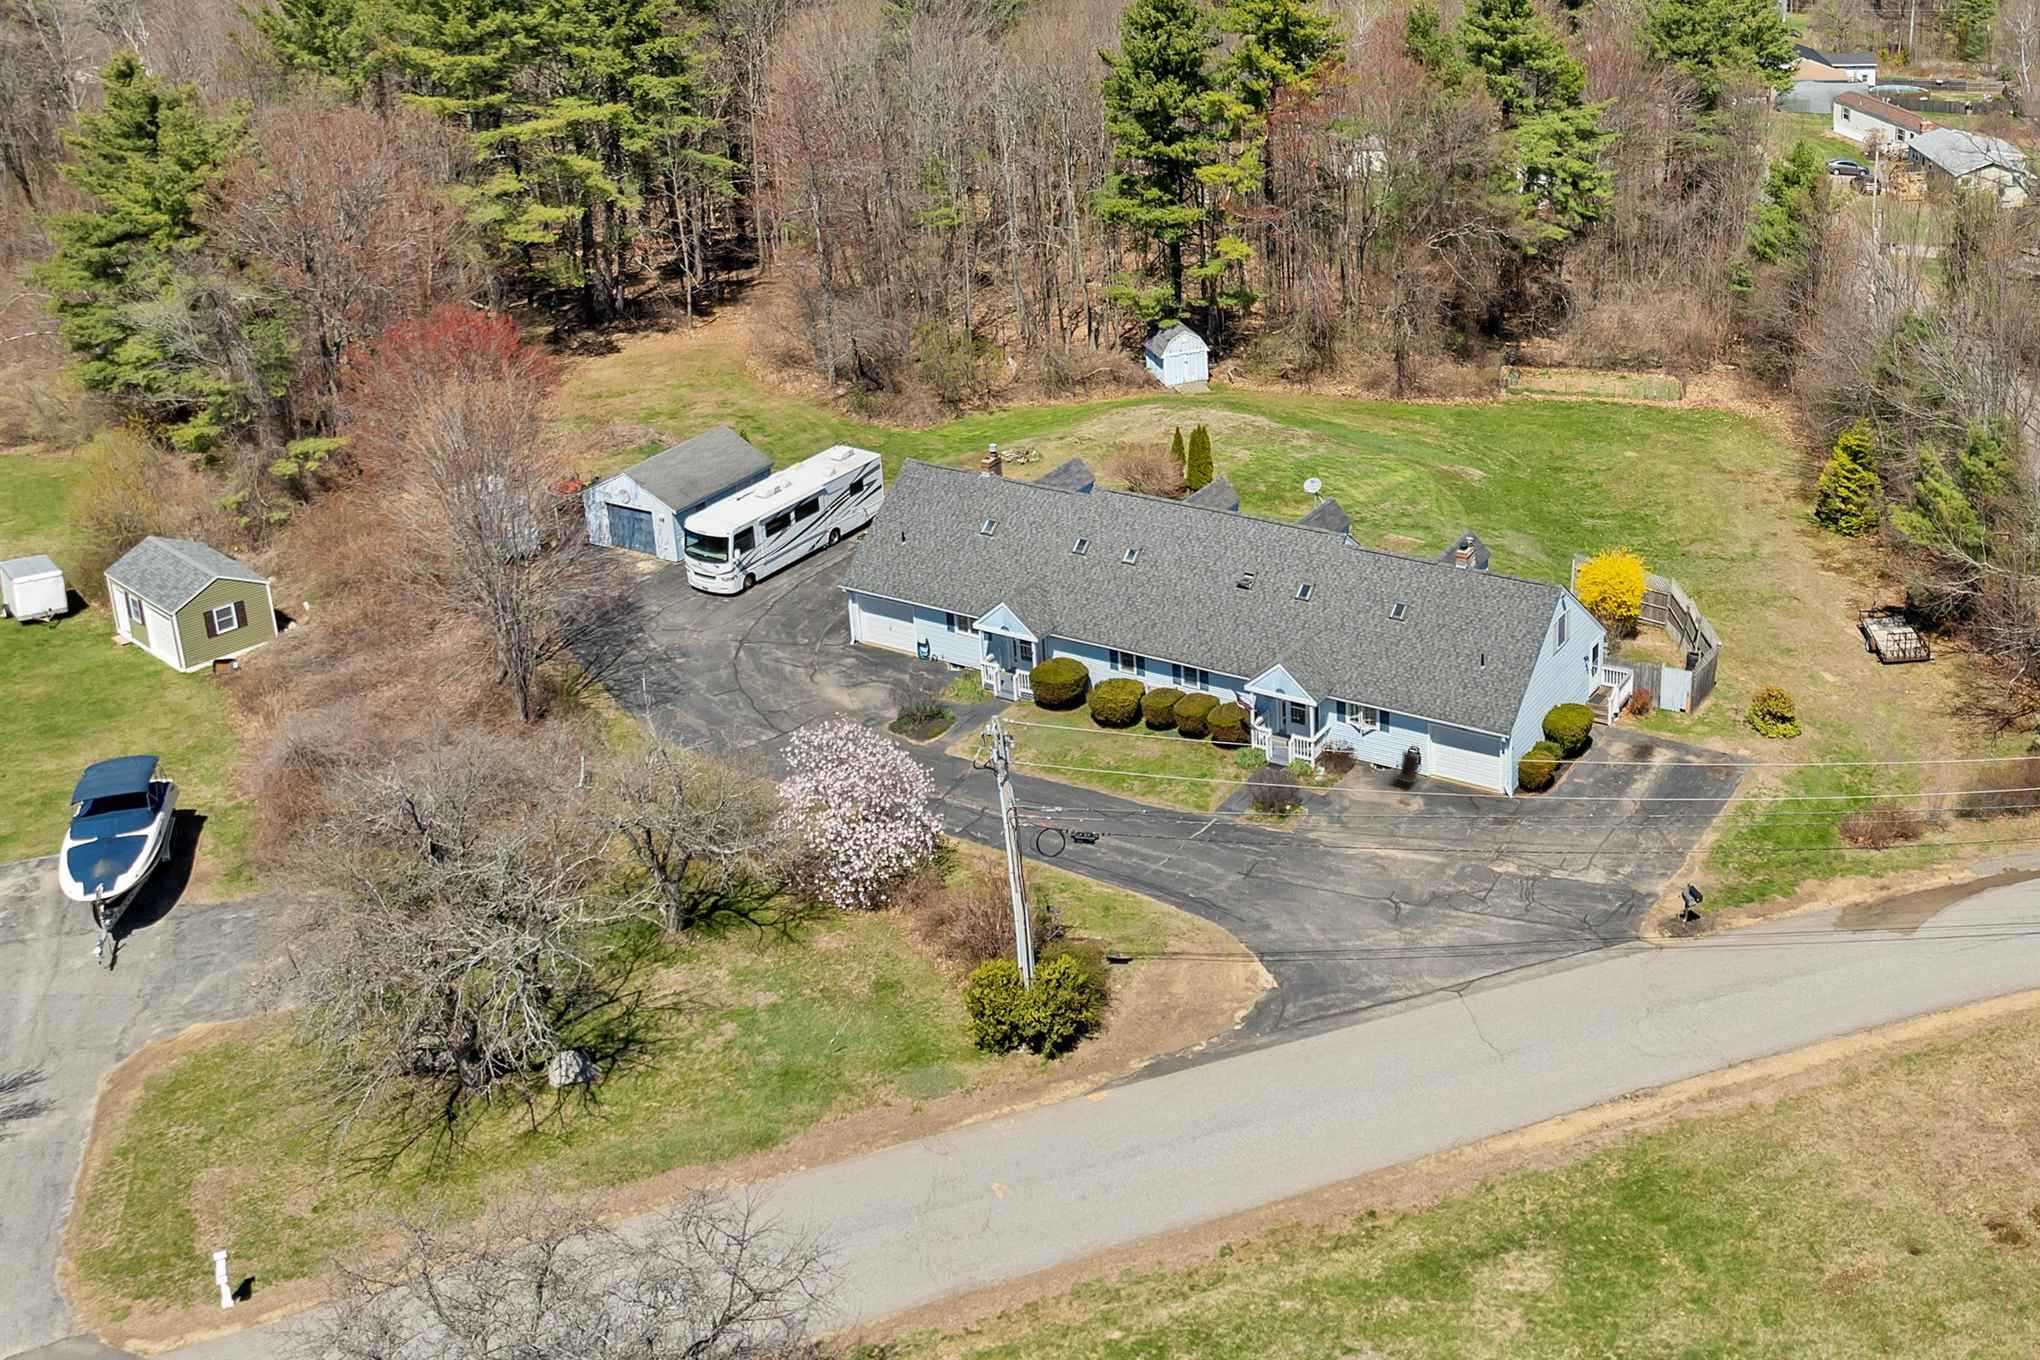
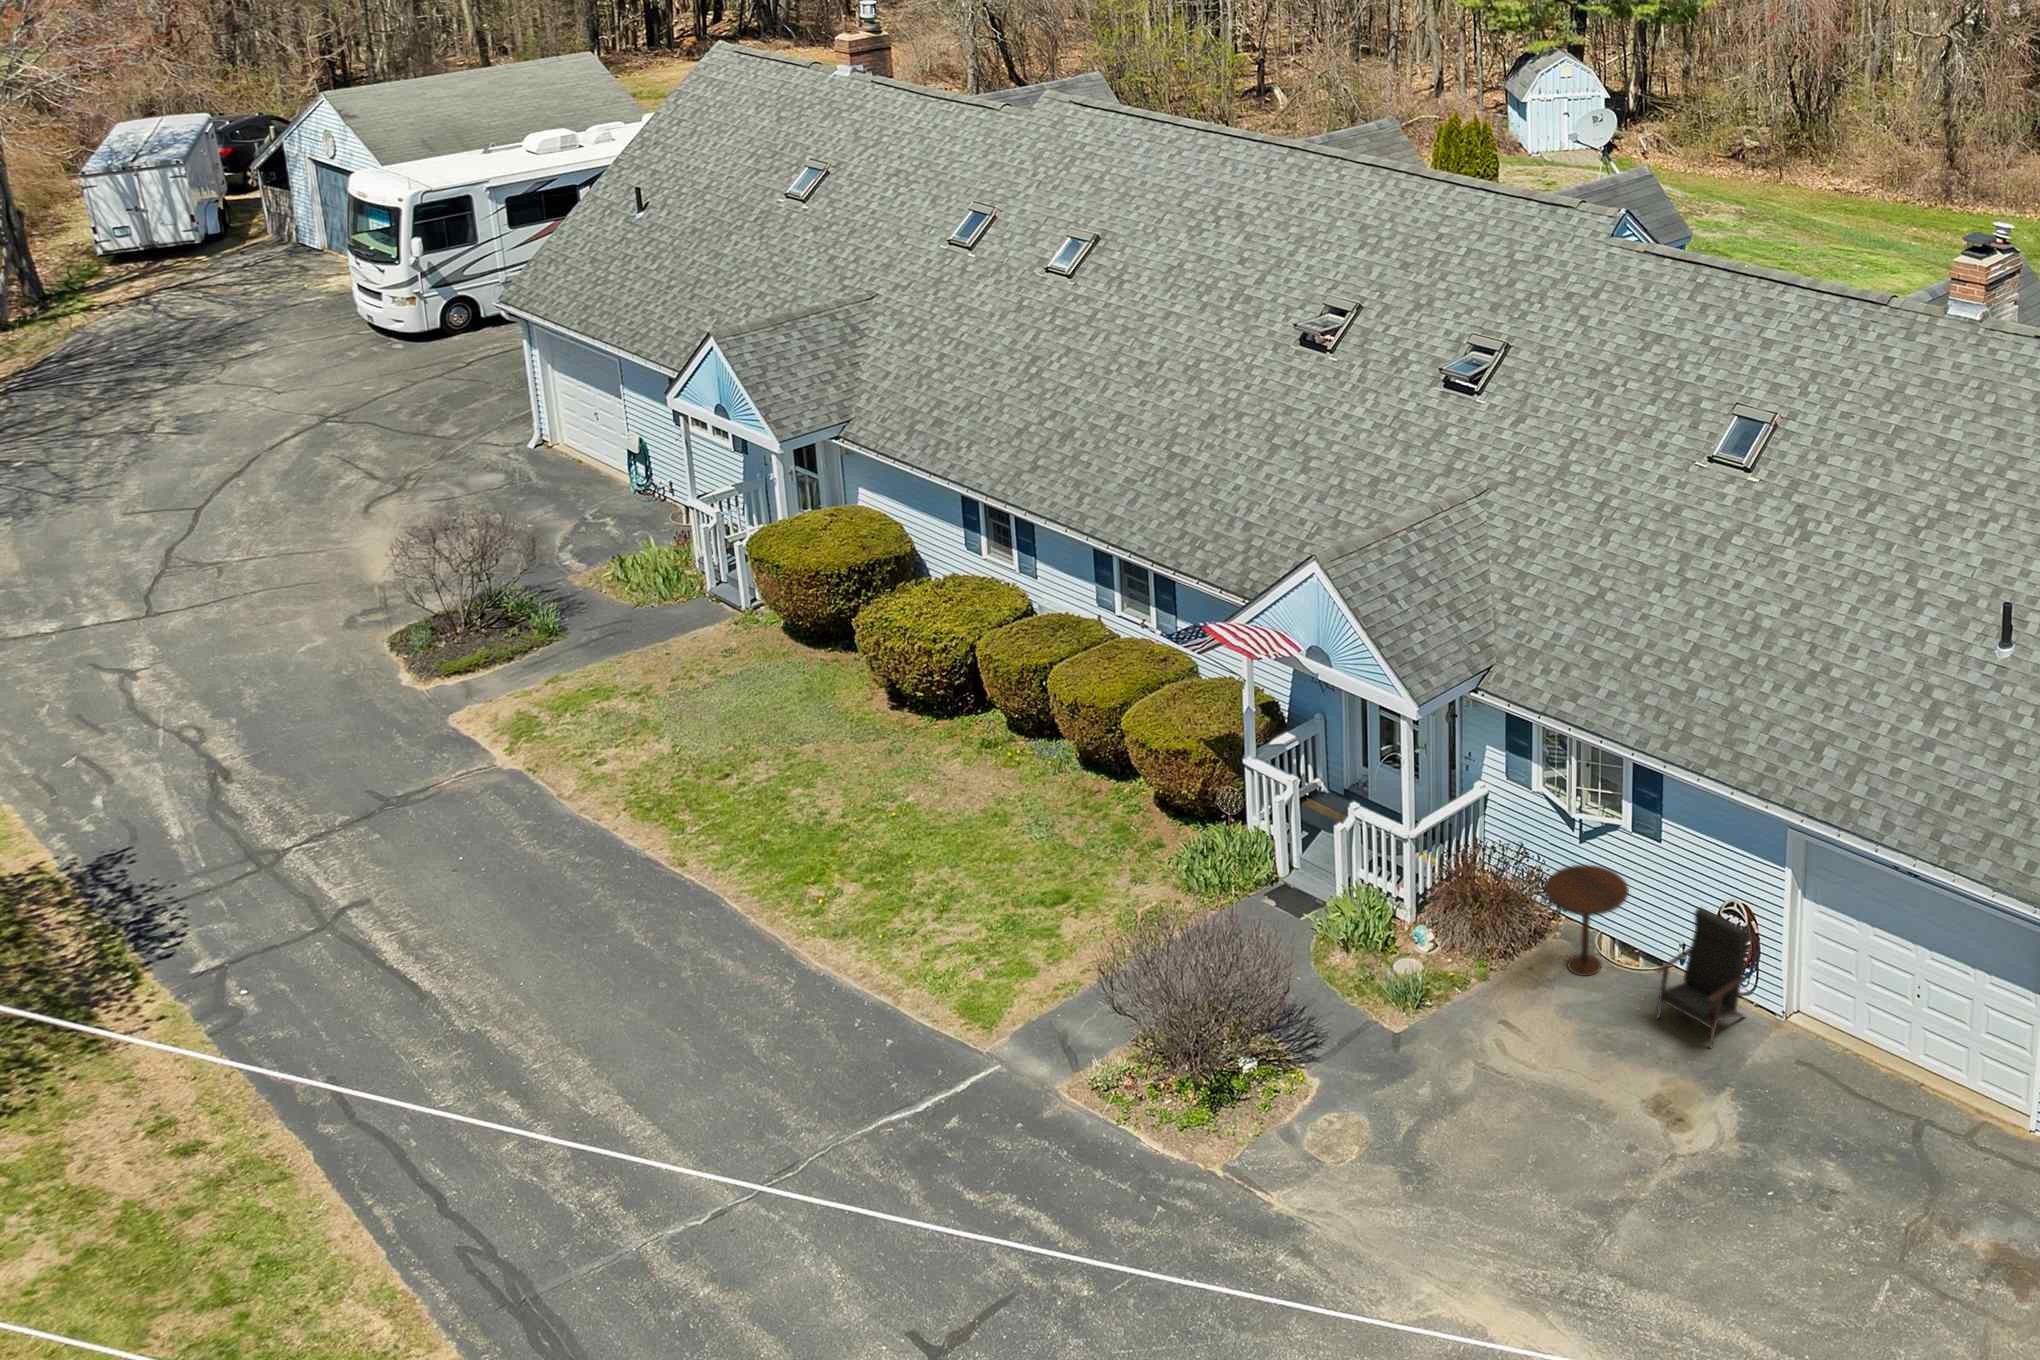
pedestal table: none [1357,745,1382,777] -> present [1544,865,1629,976]

